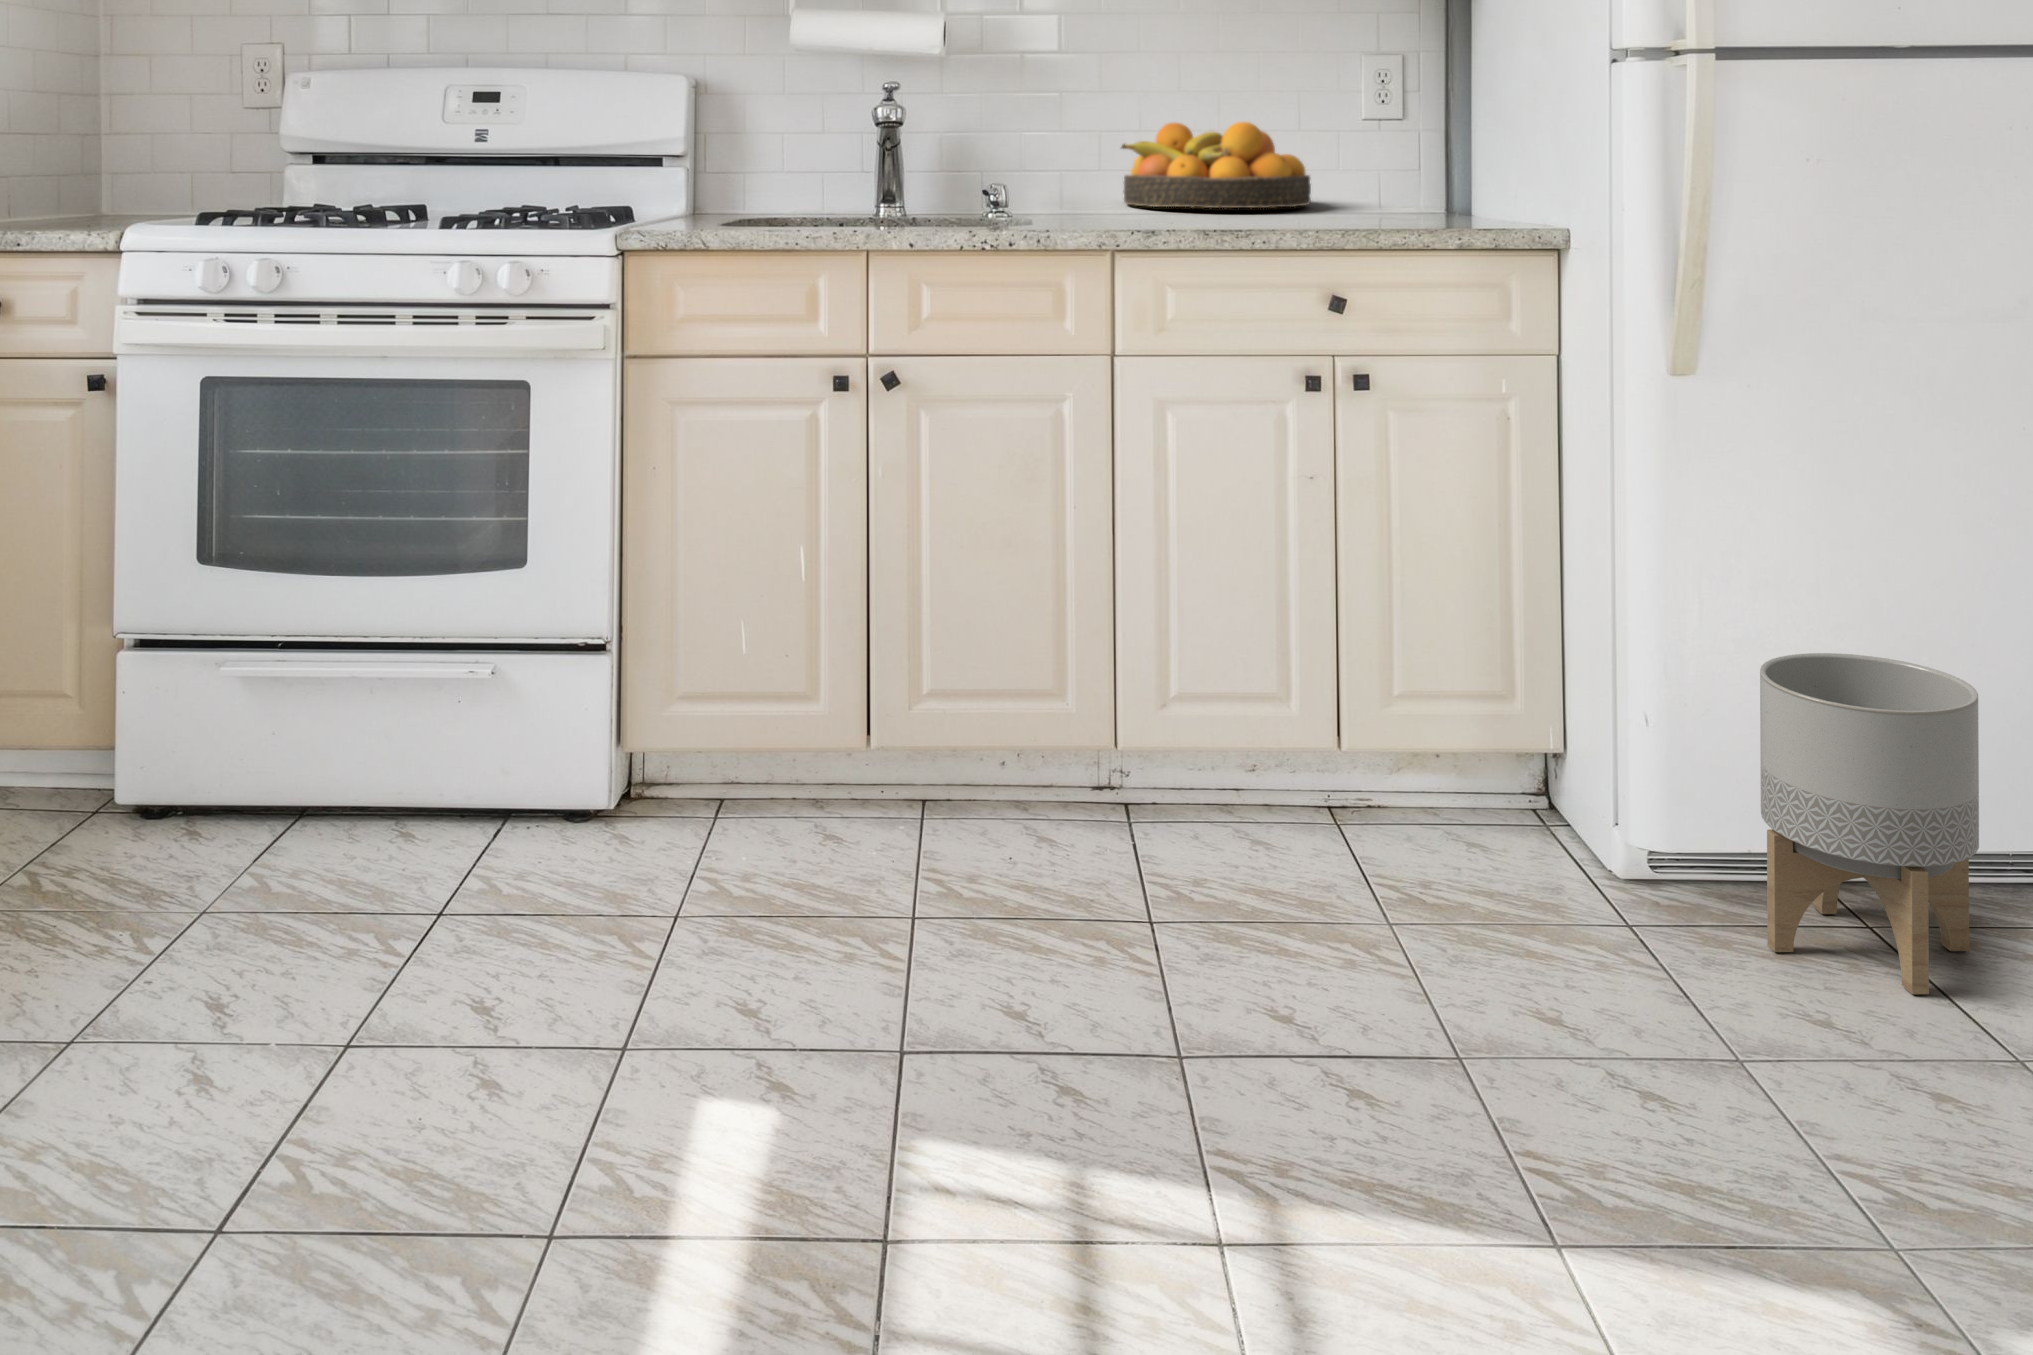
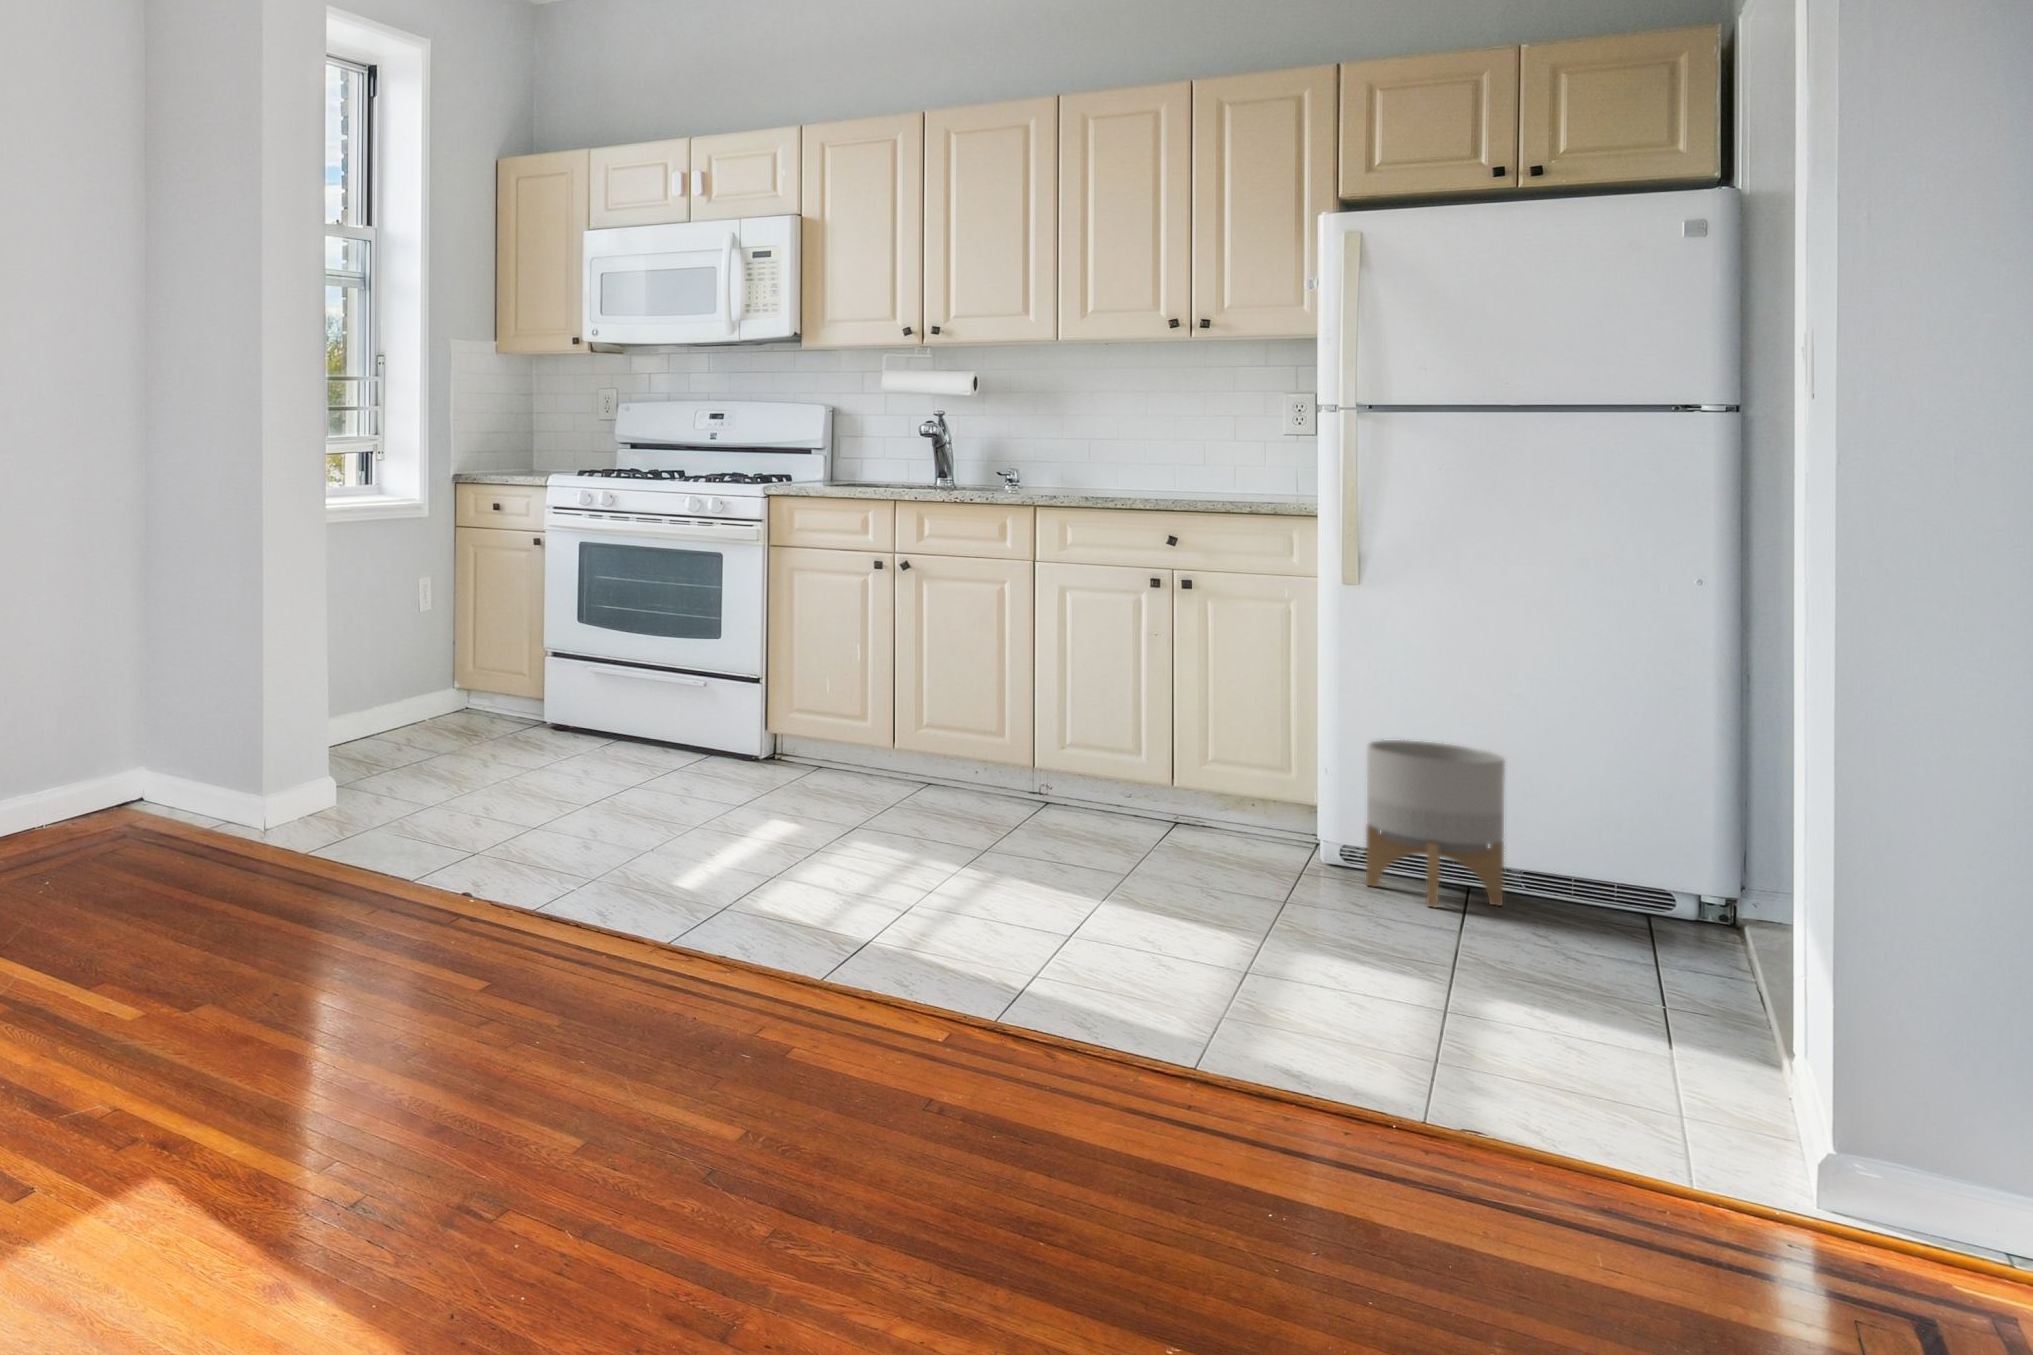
fruit bowl: present [1121,122,1311,208] -> none [1095,433,1232,486]

